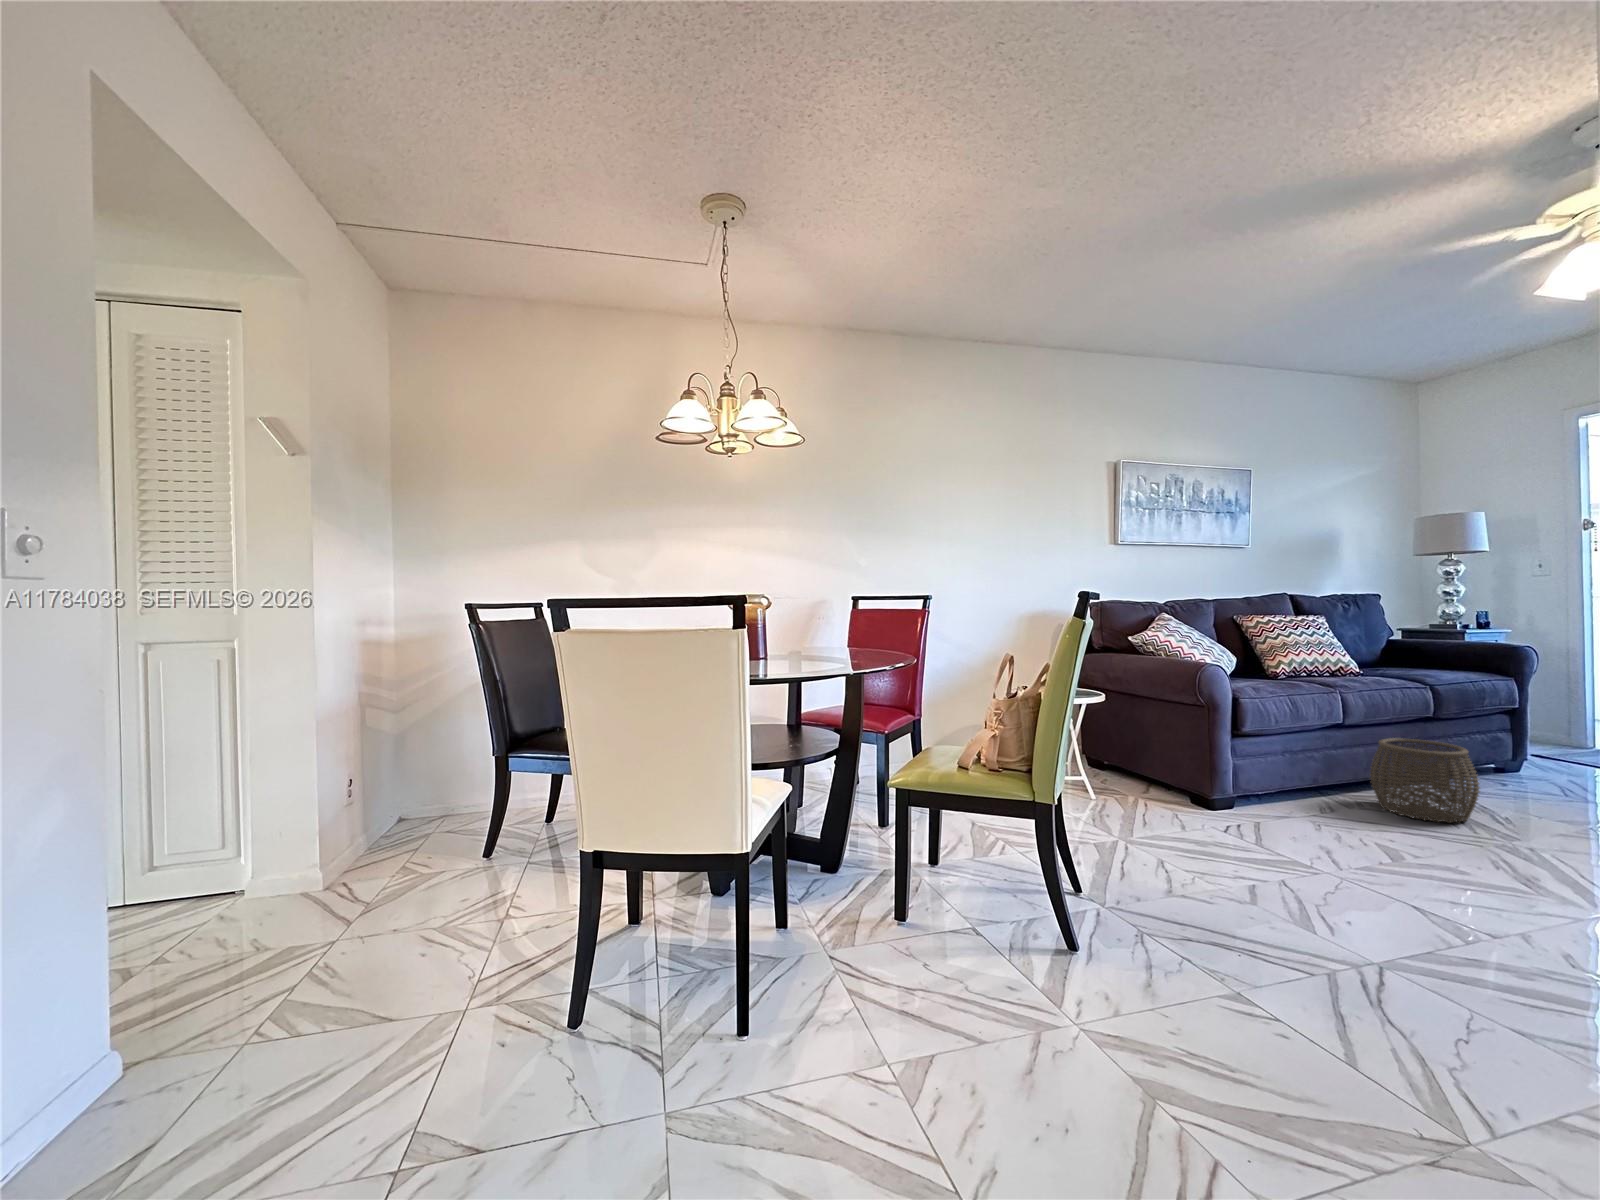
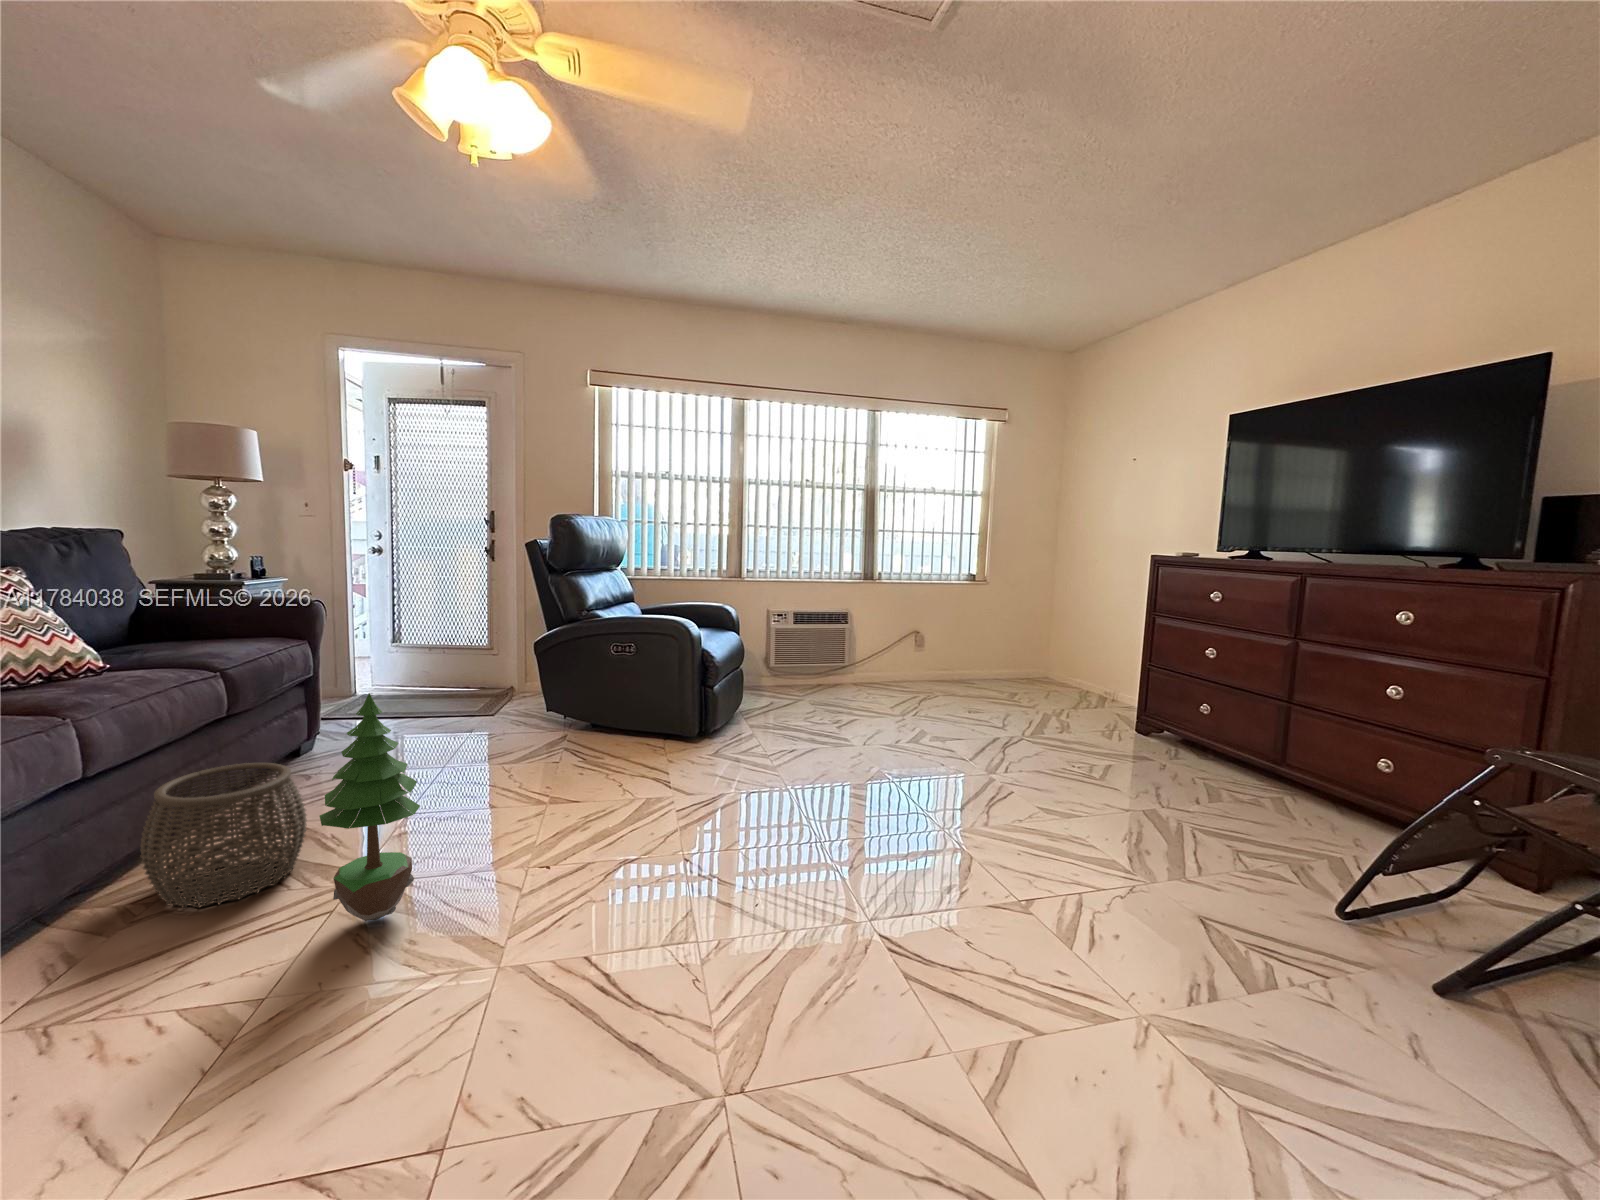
potted tree: none [1474,694,1563,861] -> present [320,693,420,921]

